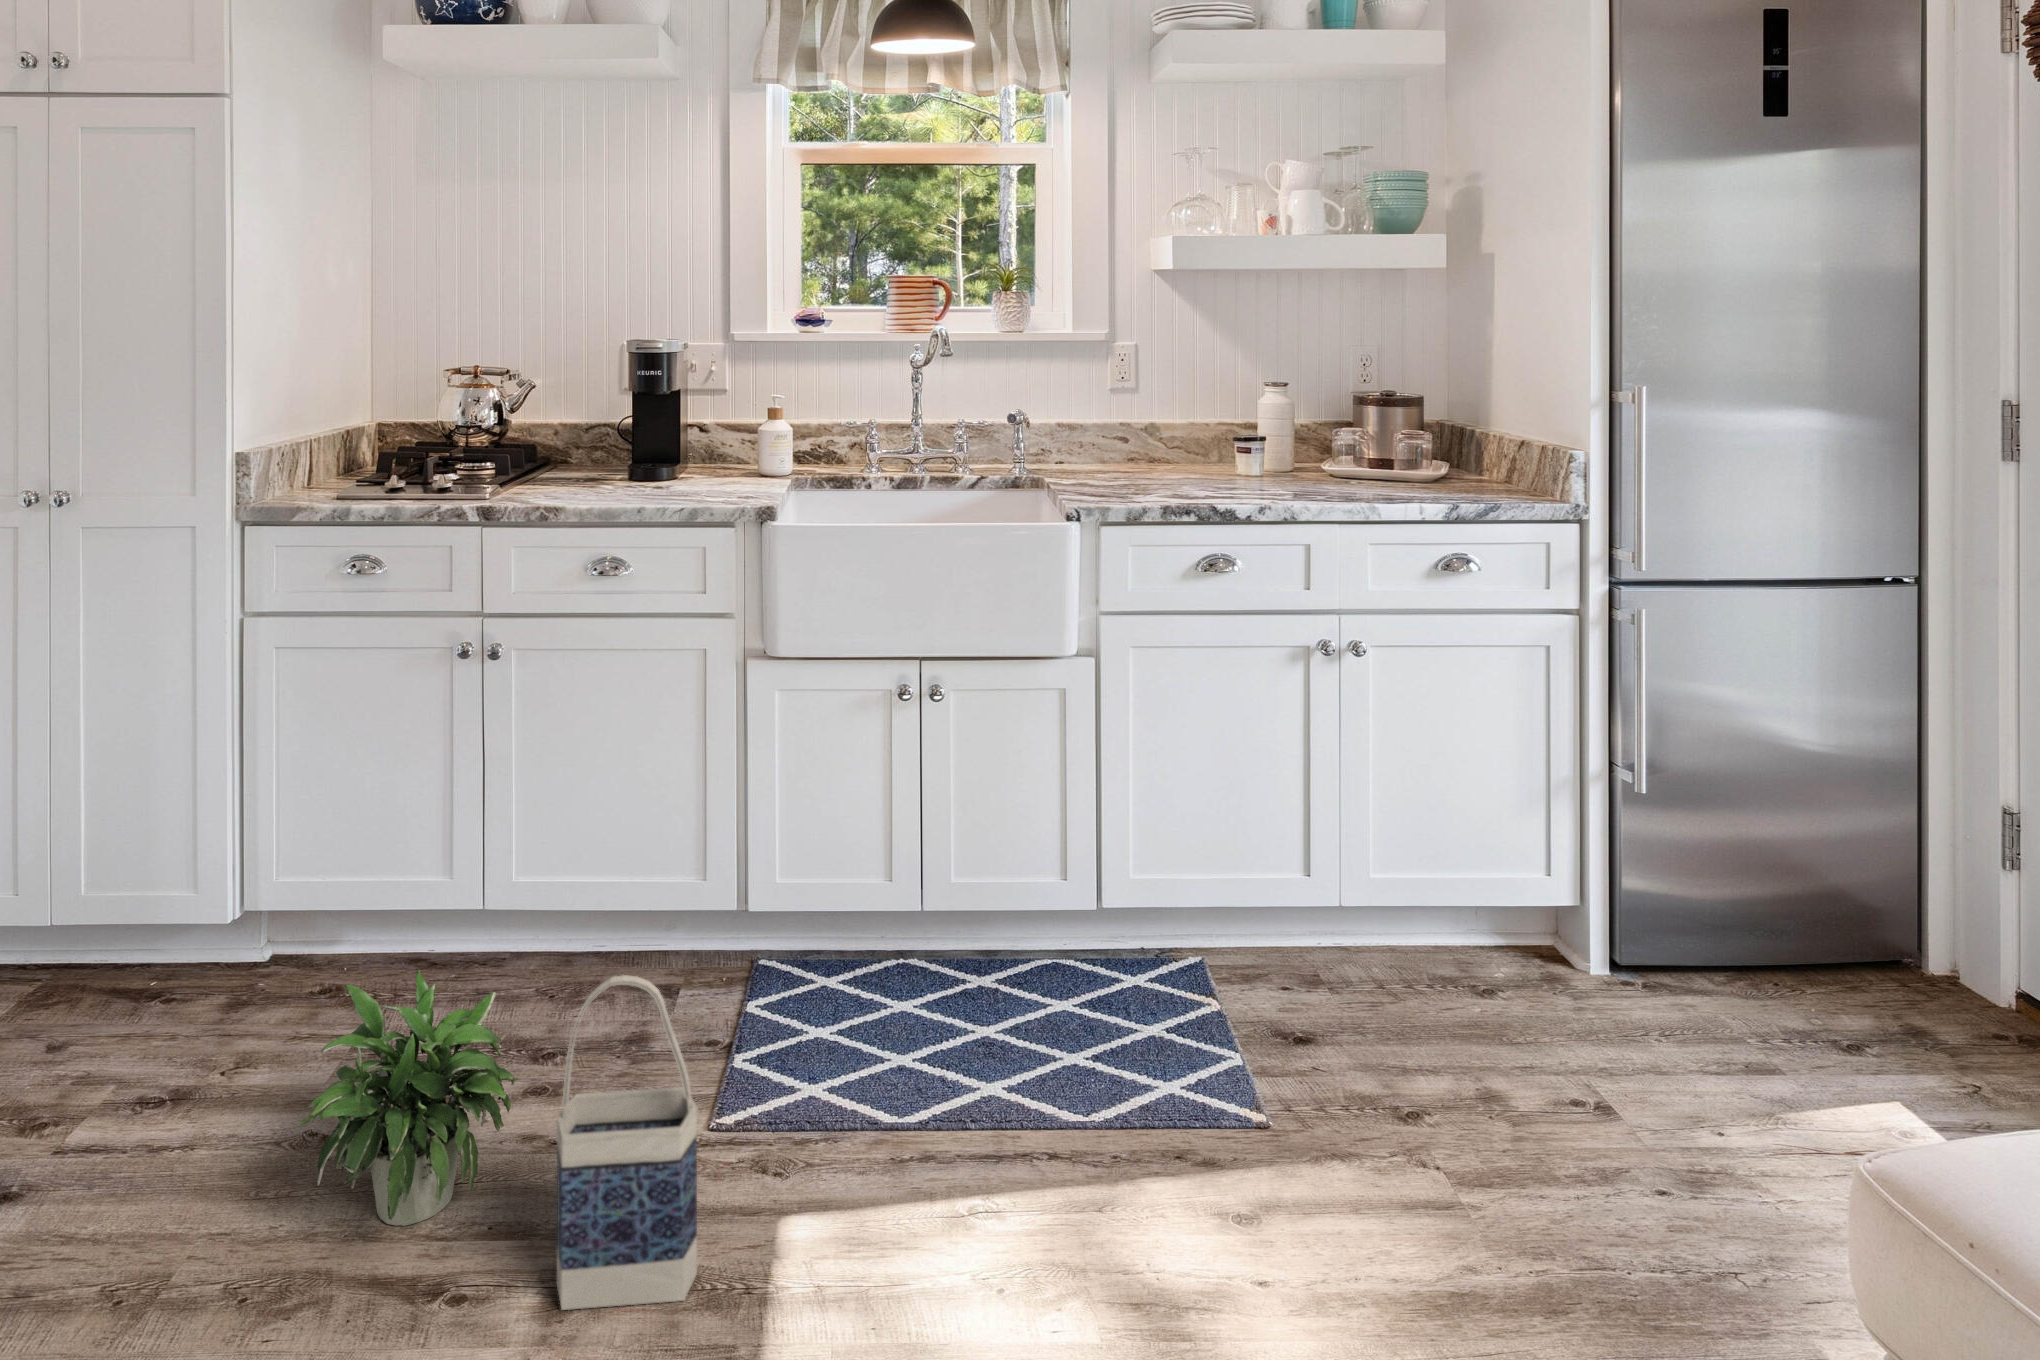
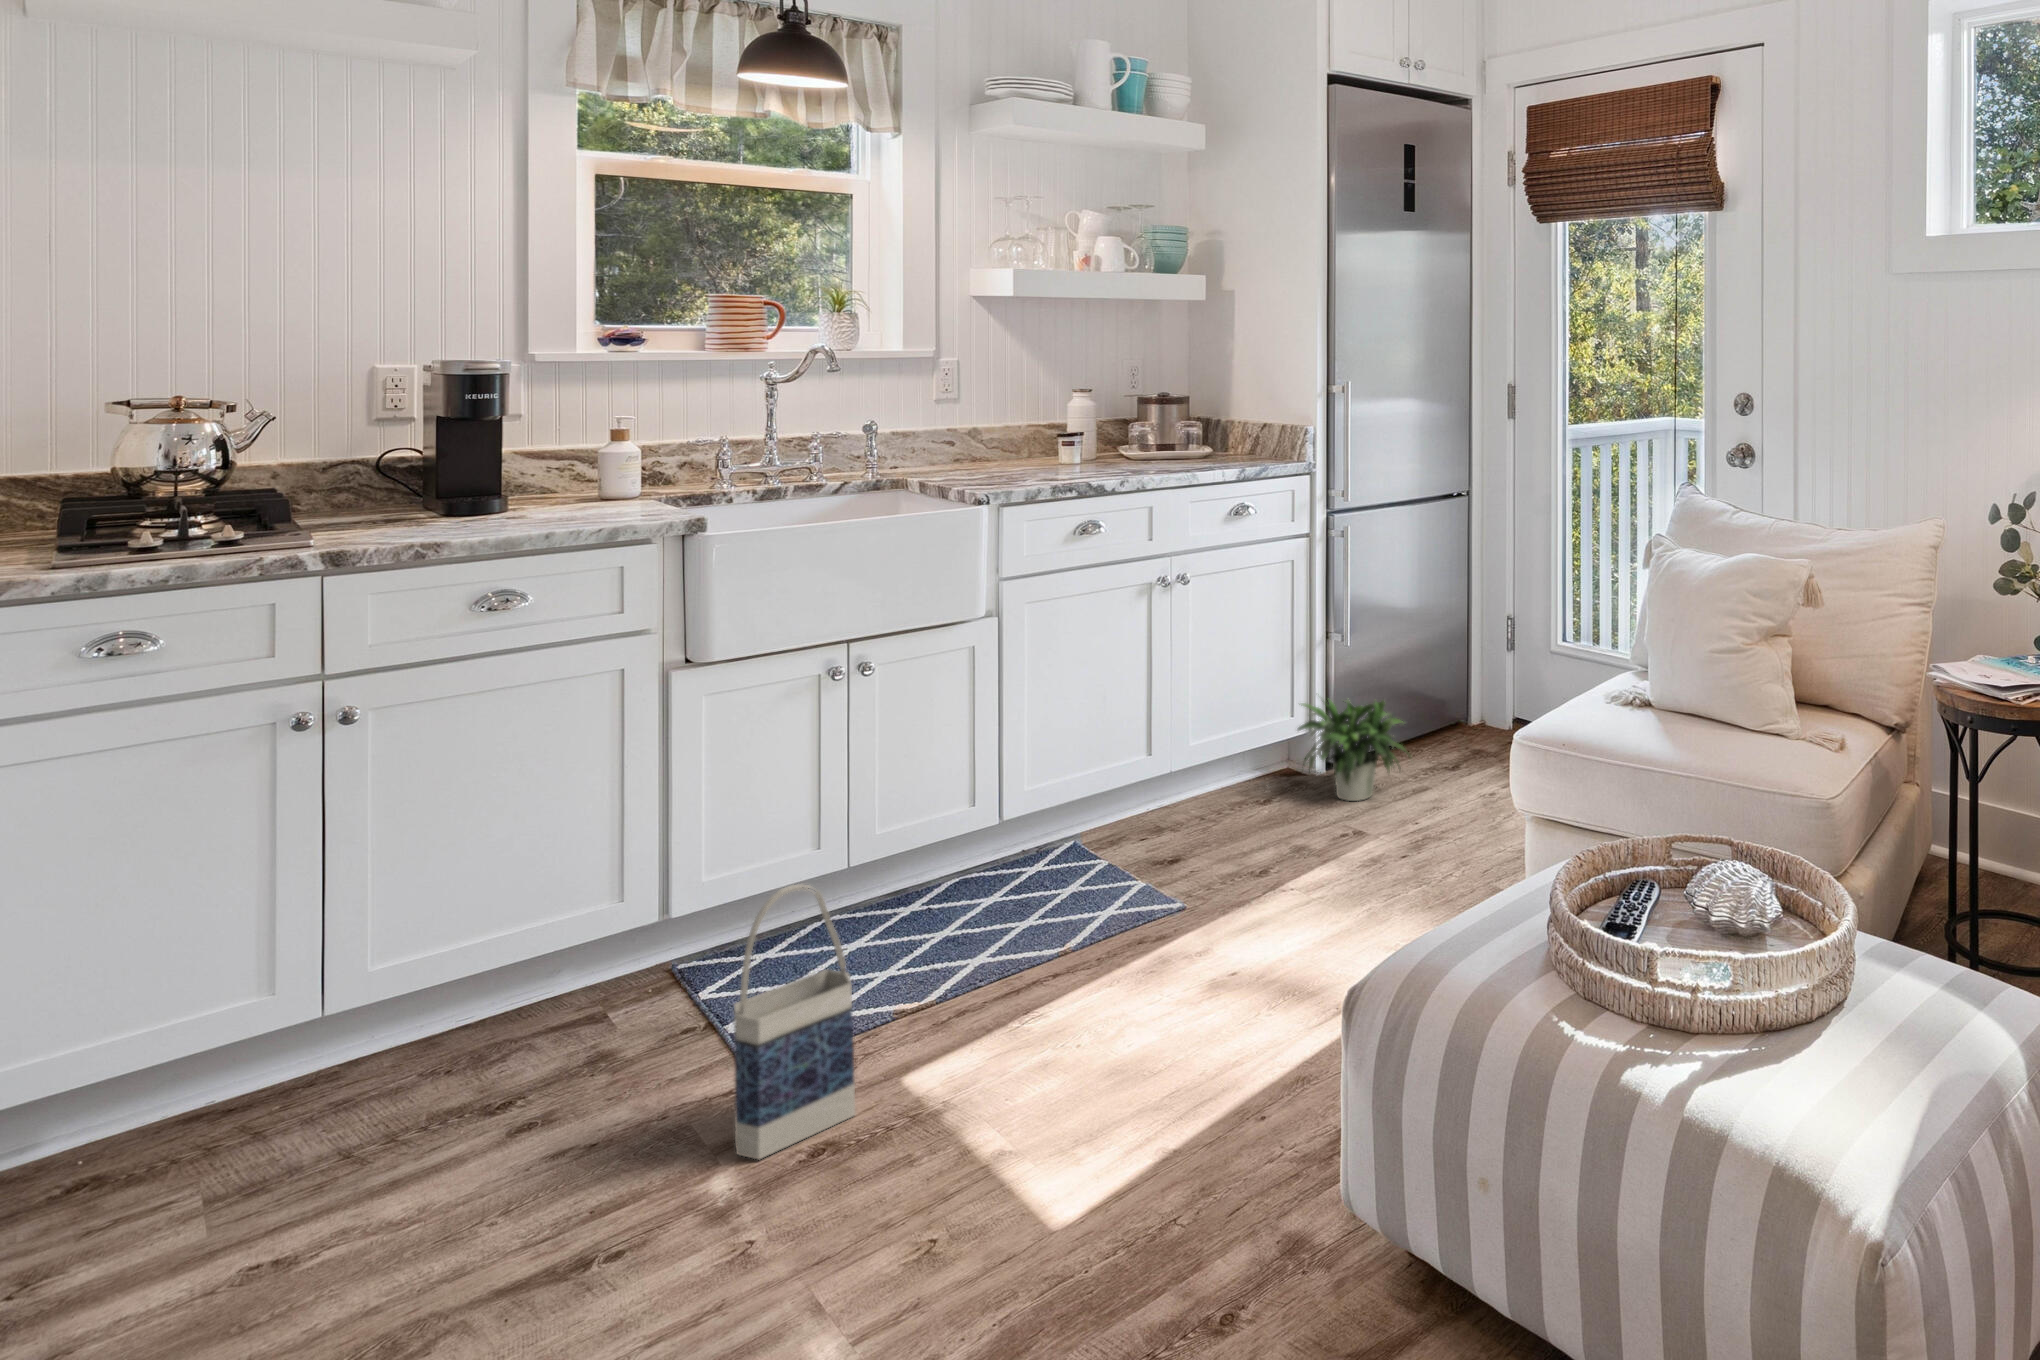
potted plant: present [298,969,515,1226] -> present [1298,700,1411,801]

